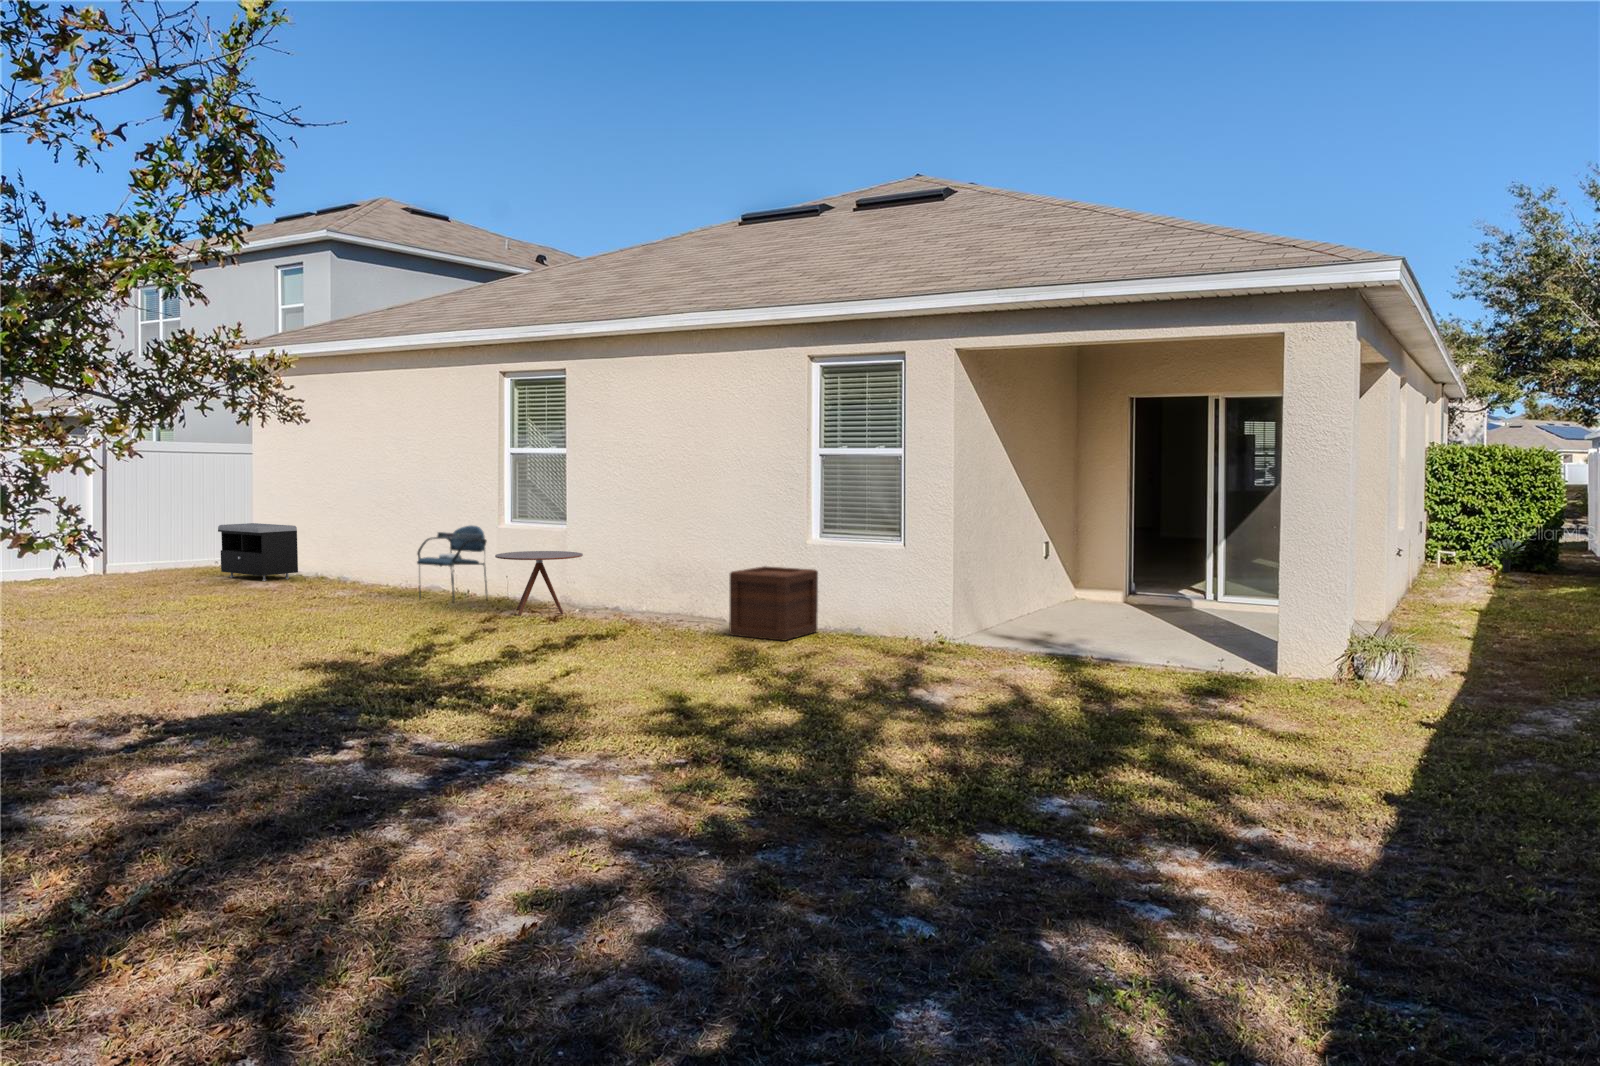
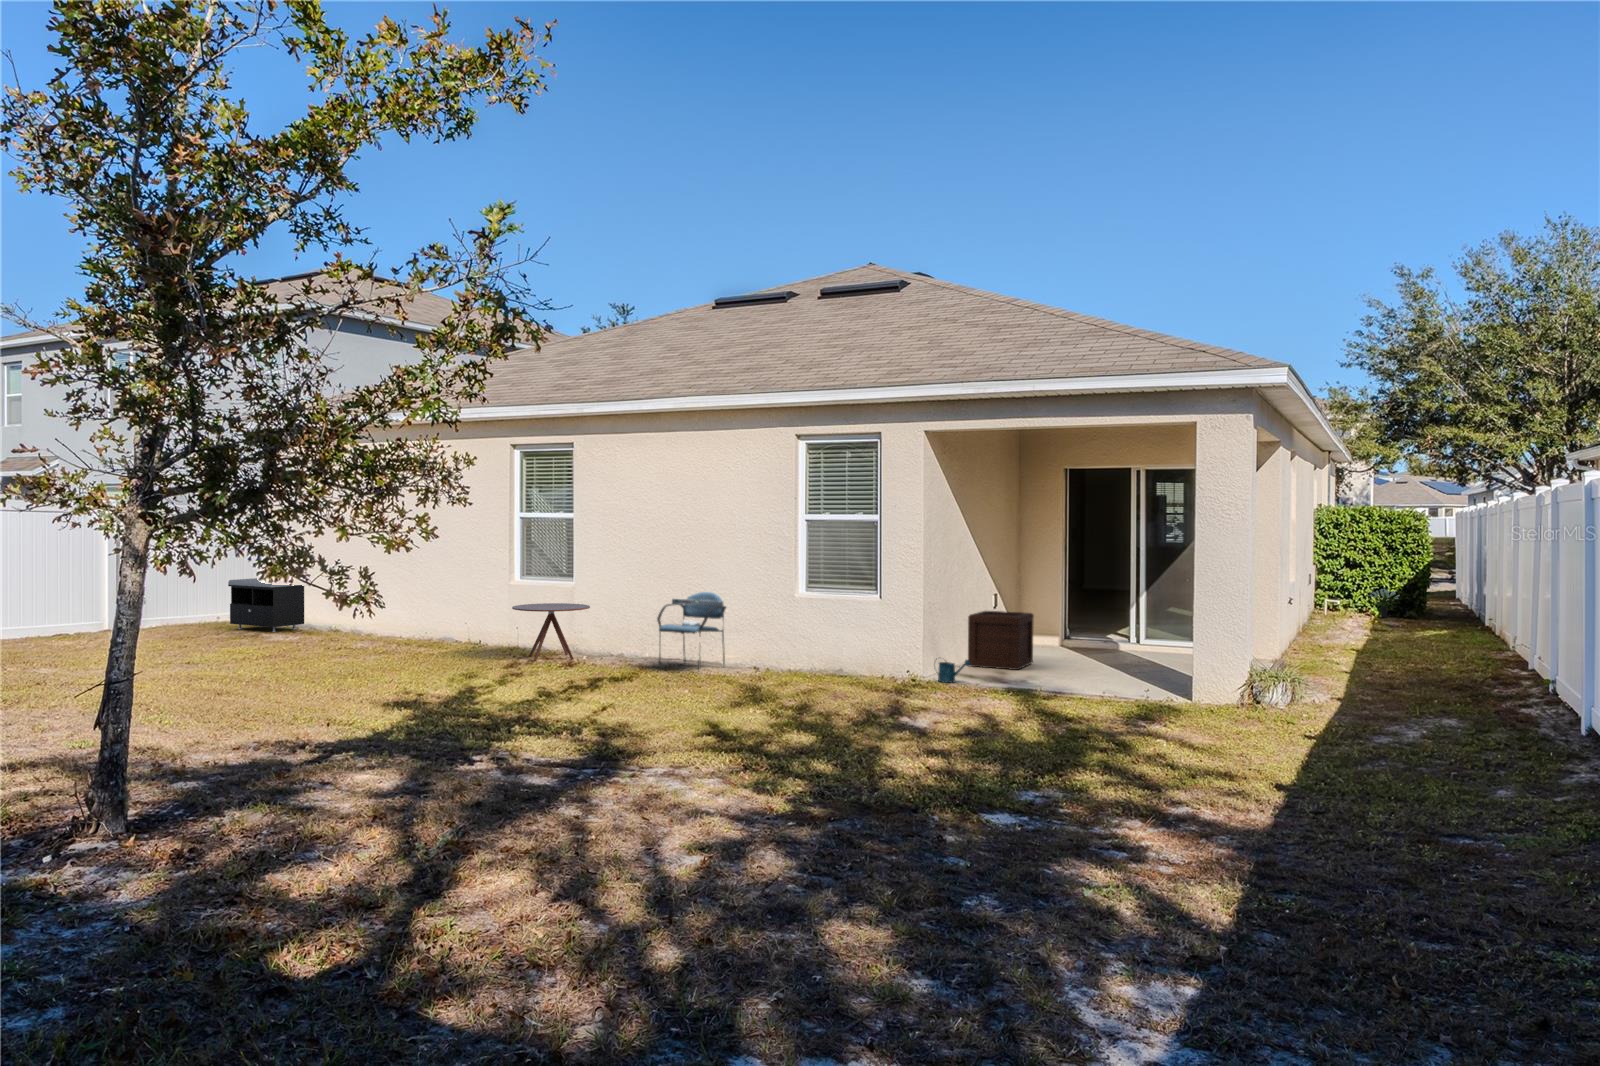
chair: present [417,525,488,602] -> present [657,592,726,672]
wooden crate: present [729,566,818,641] -> present [968,611,1034,670]
watering can: none [966,616,1008,646] -> present [938,660,970,683]

